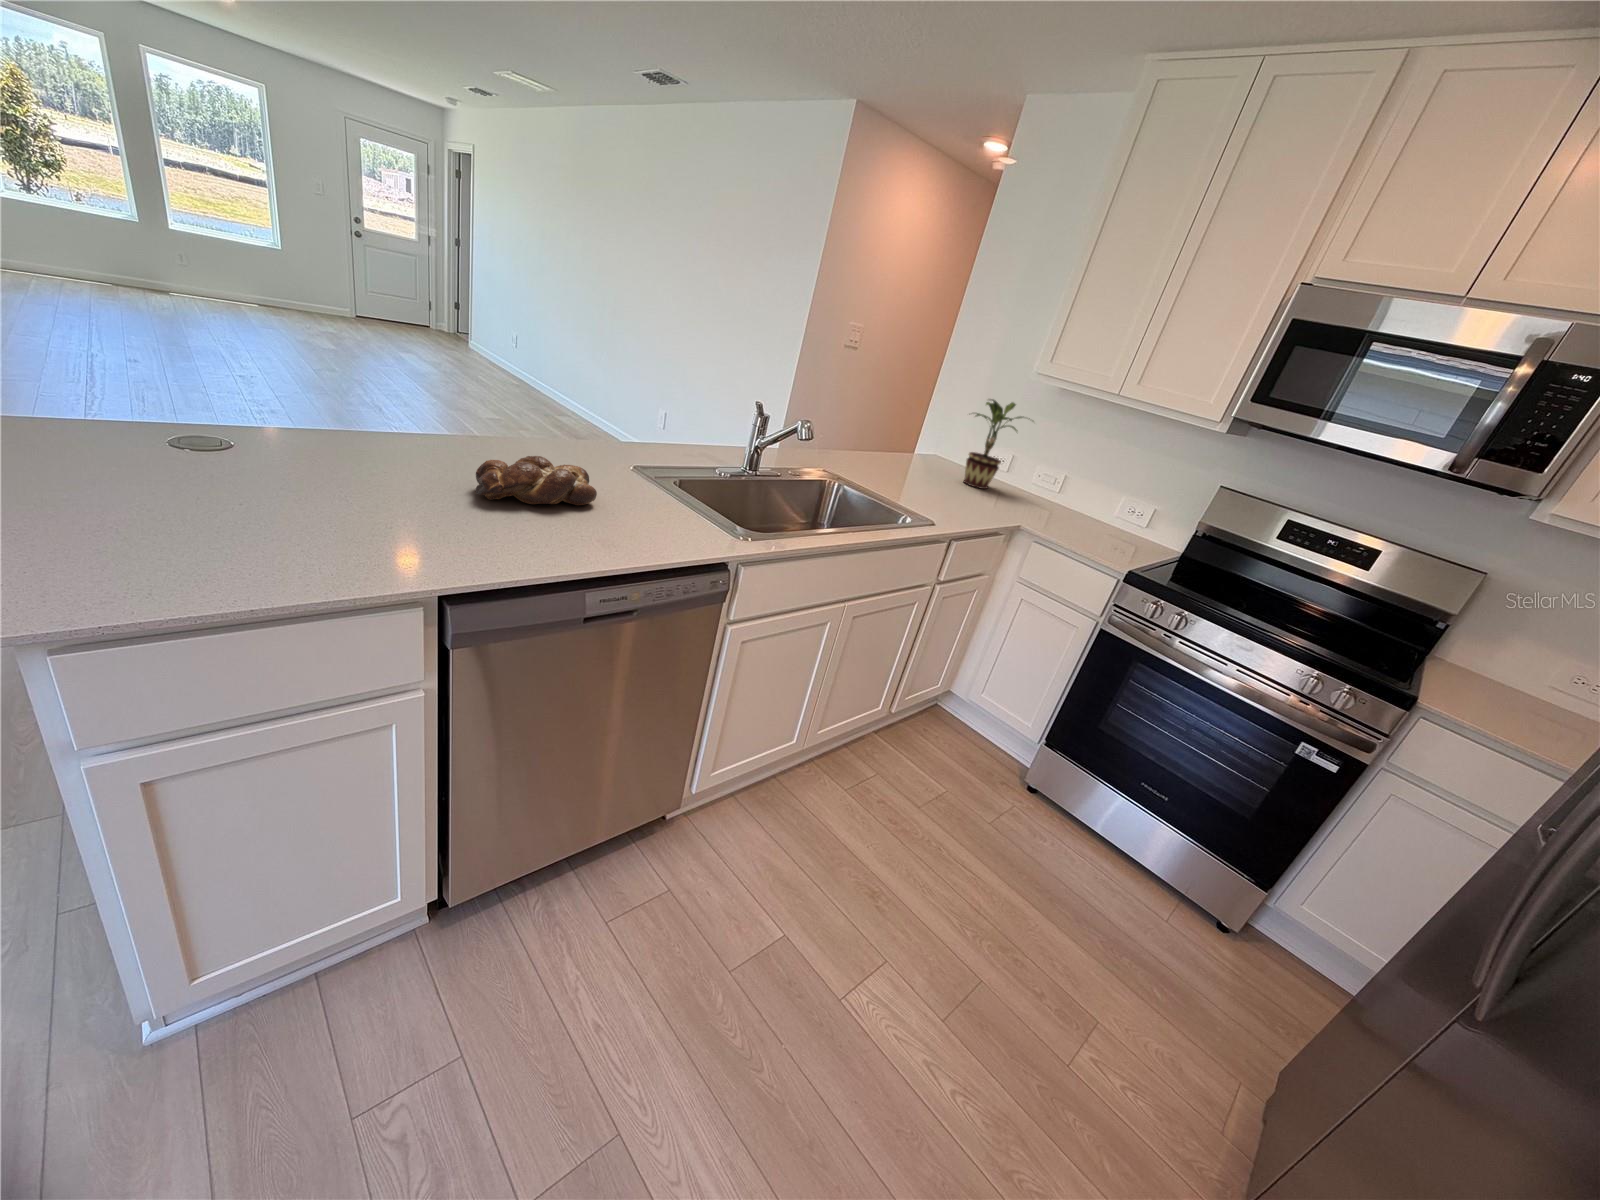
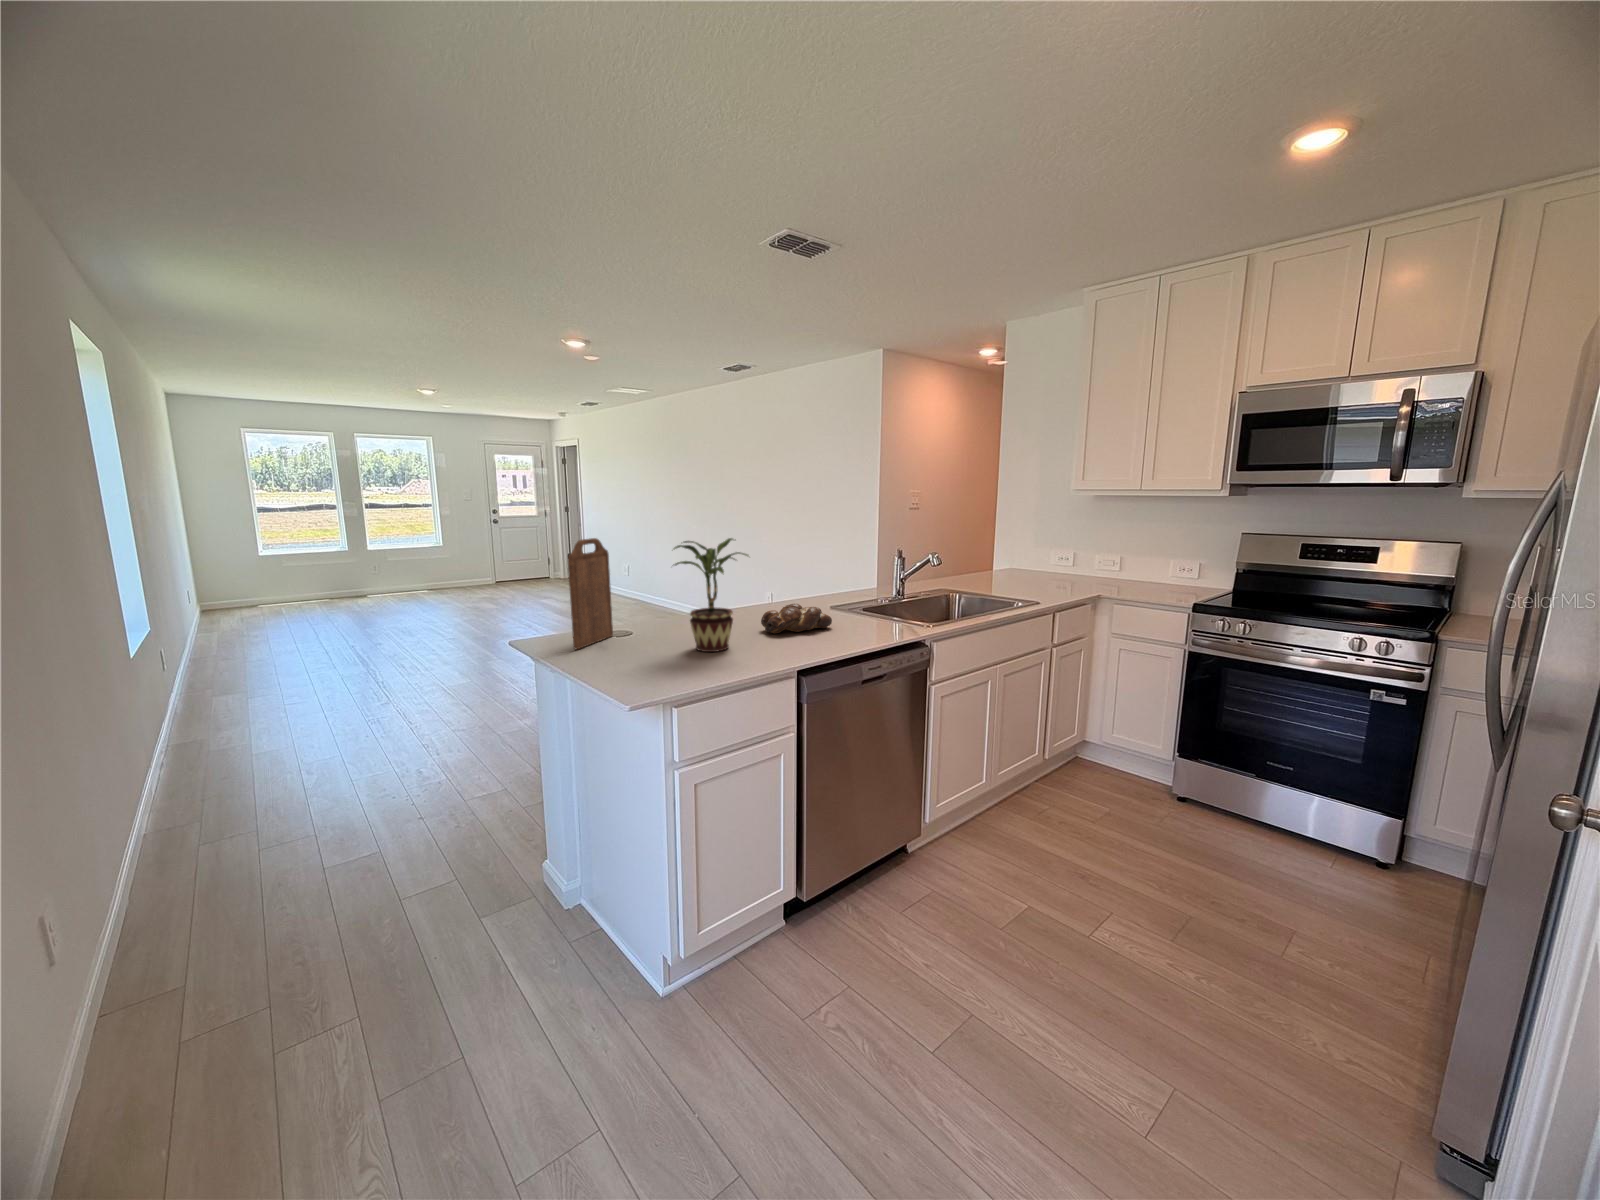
cutting board: none [45,253,213,460] -> present [568,538,613,649]
potted plant: present [964,399,1030,489] -> present [674,538,748,652]

